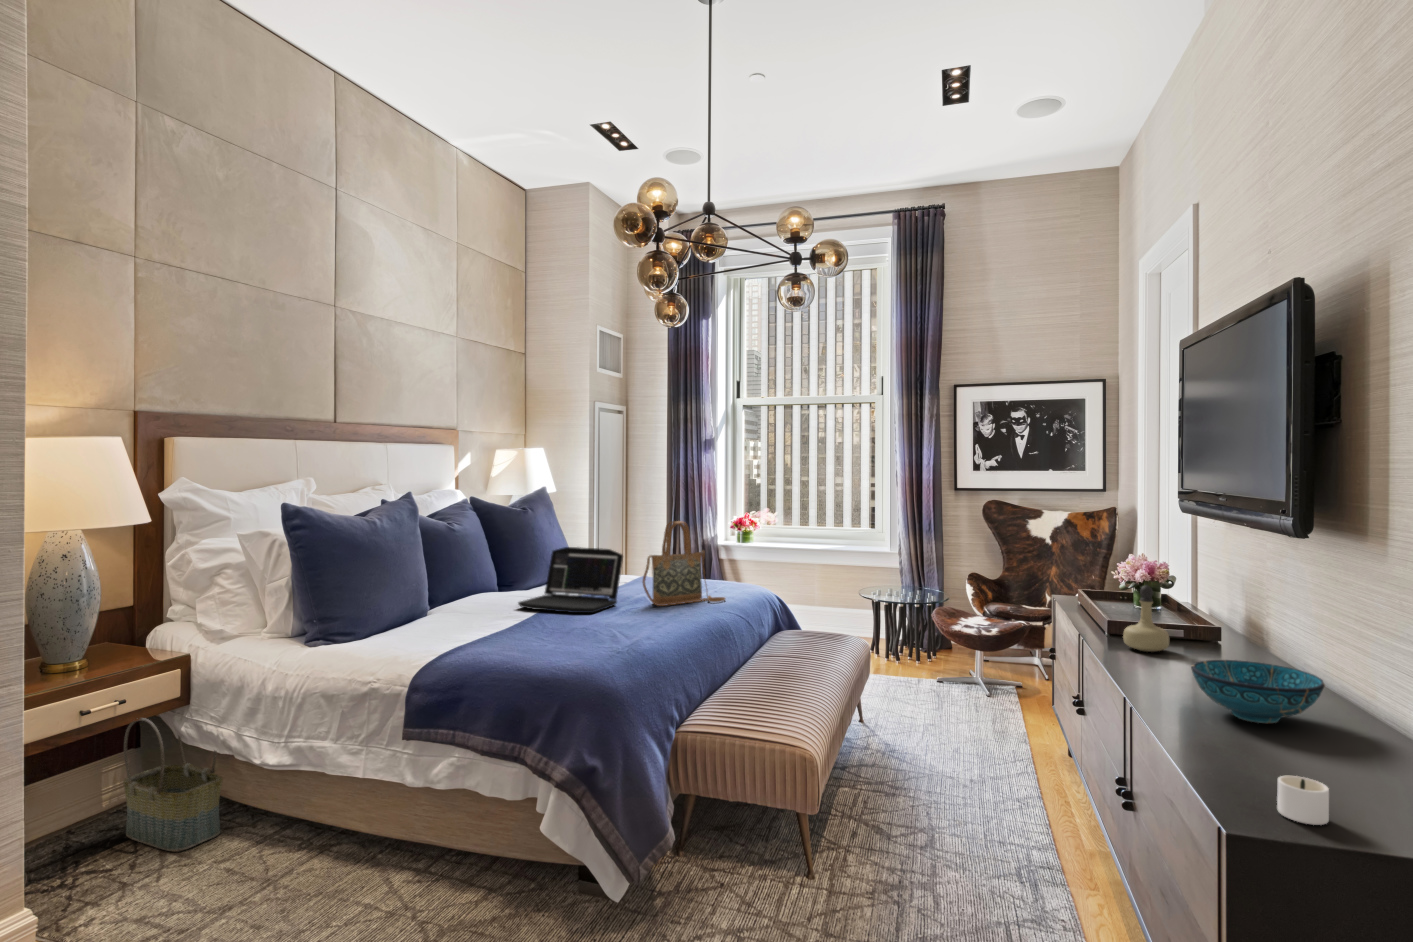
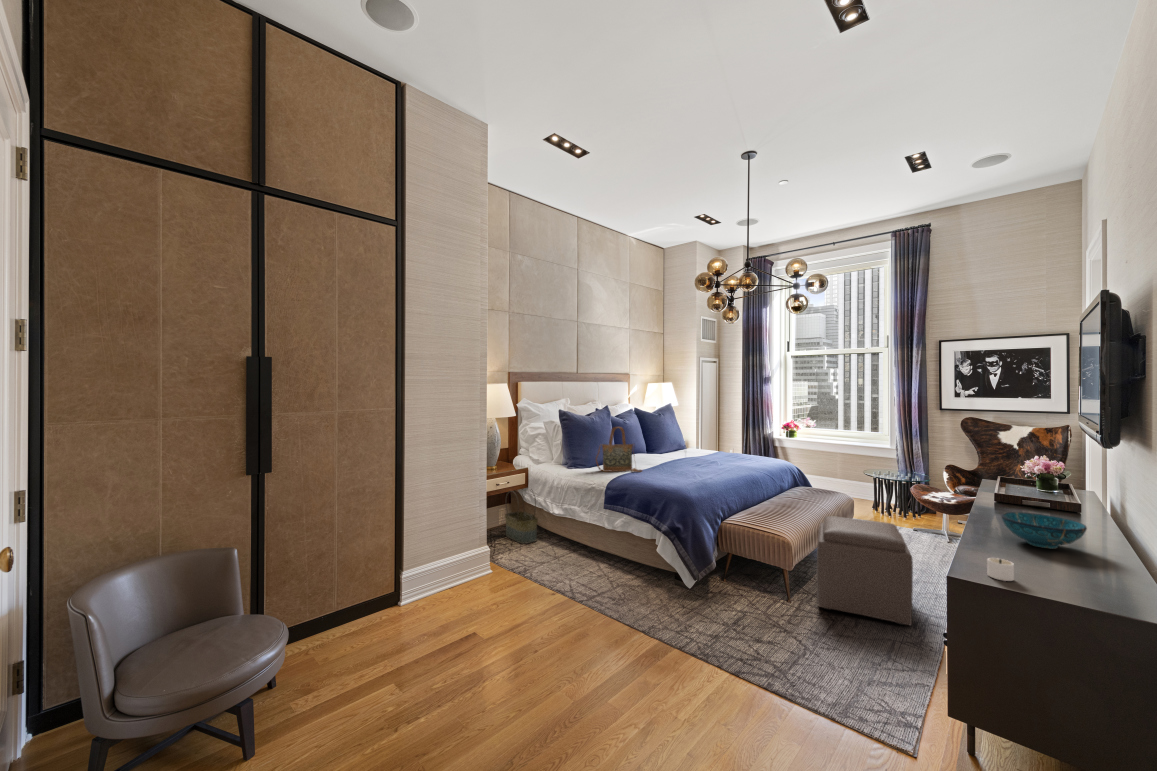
handbag: present [643,521,725,606] -> present [596,427,642,472]
laptop: present [518,547,623,613] -> none [656,434,708,466]
perfume bottle: present [1123,585,1169,652] -> none [999,472,1032,512]
ottoman: none [844,690,1021,883] -> present [817,516,913,625]

